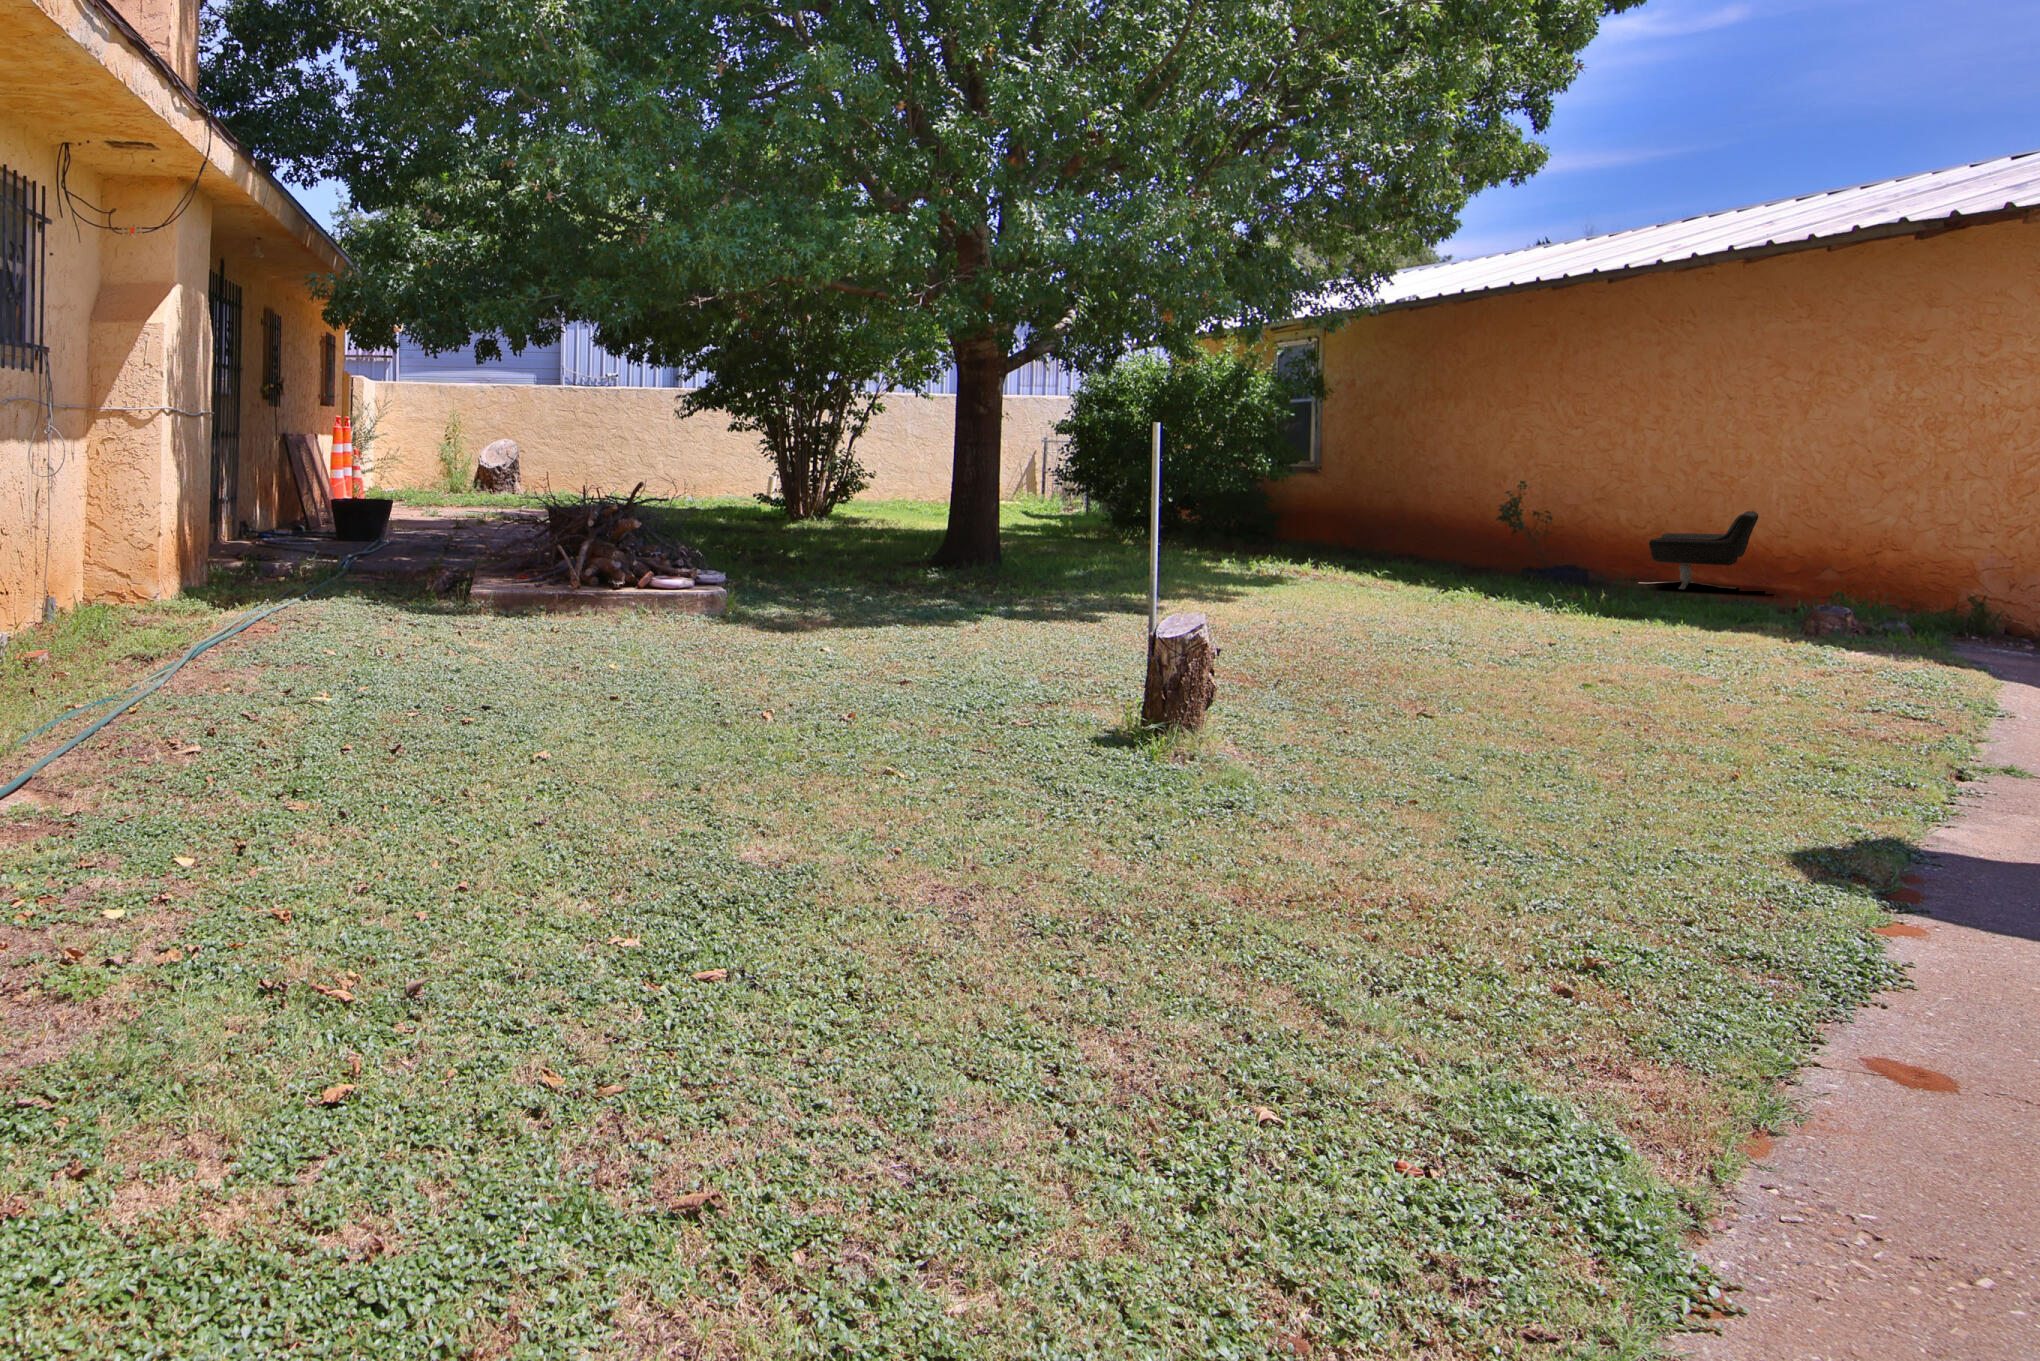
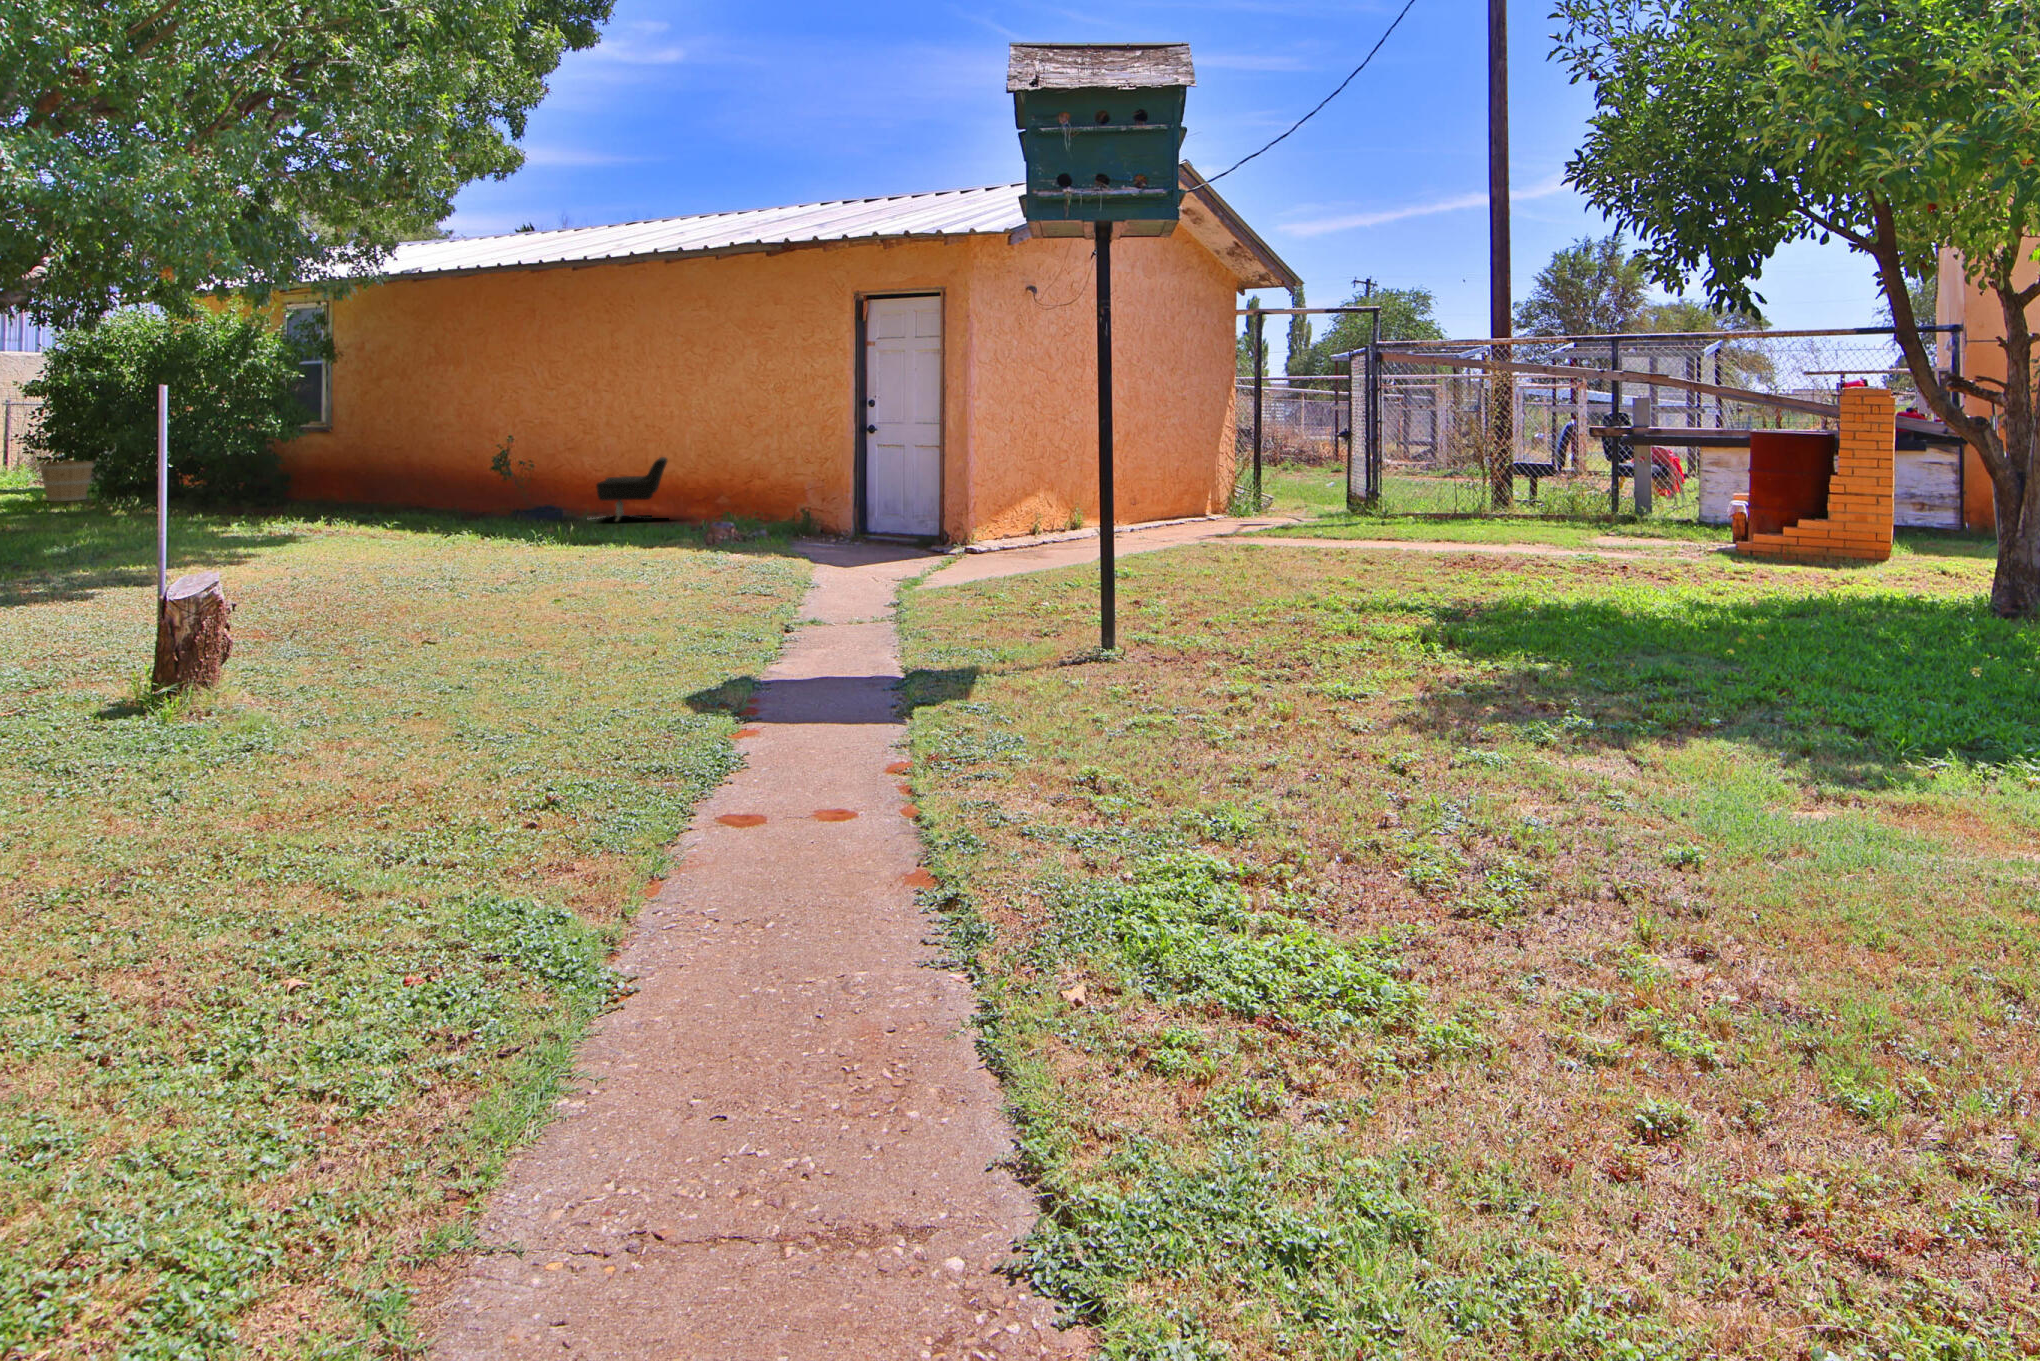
wooden bucket: none [1065,490,1108,526] -> present [39,460,94,502]

